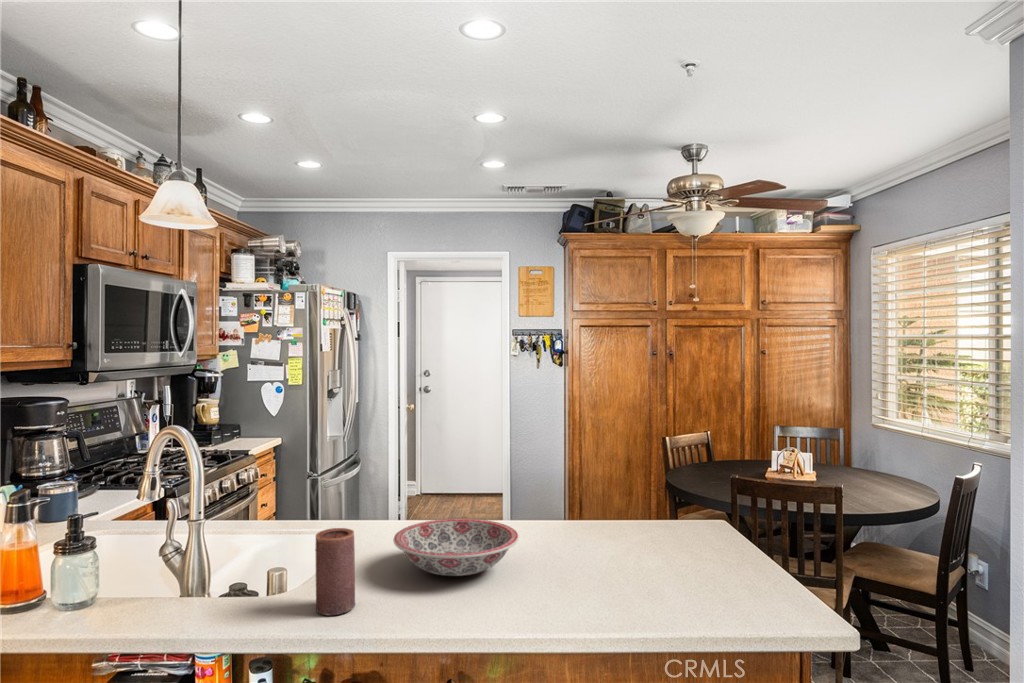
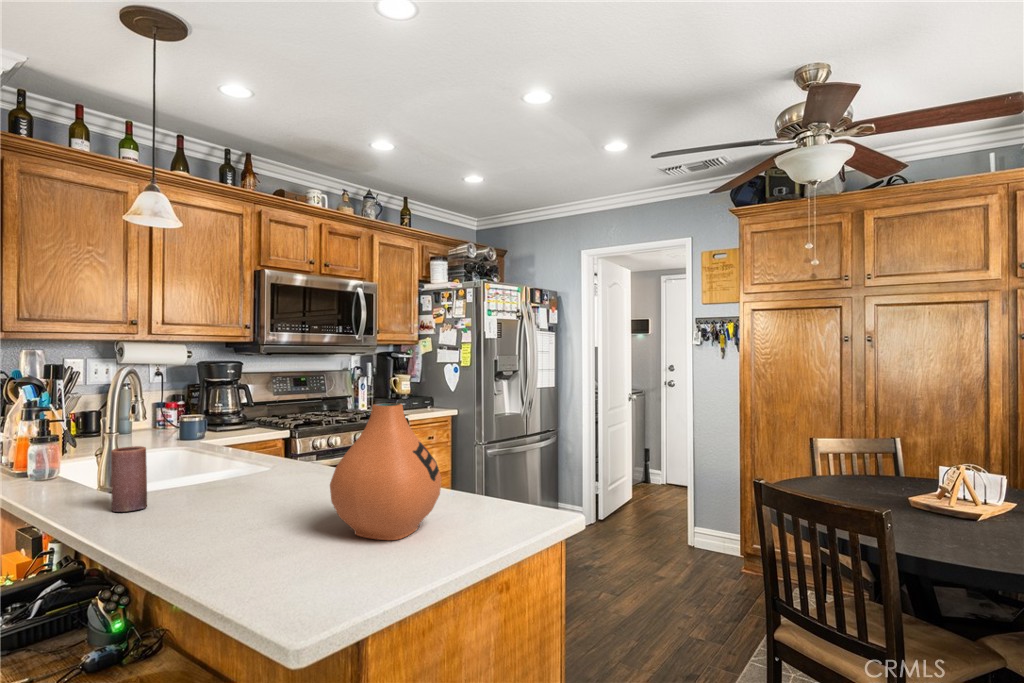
vase: none [584,447,693,577] -> present [330,403,442,540]
ceramic bowl: present [393,519,519,576] -> none [200,463,322,507]

